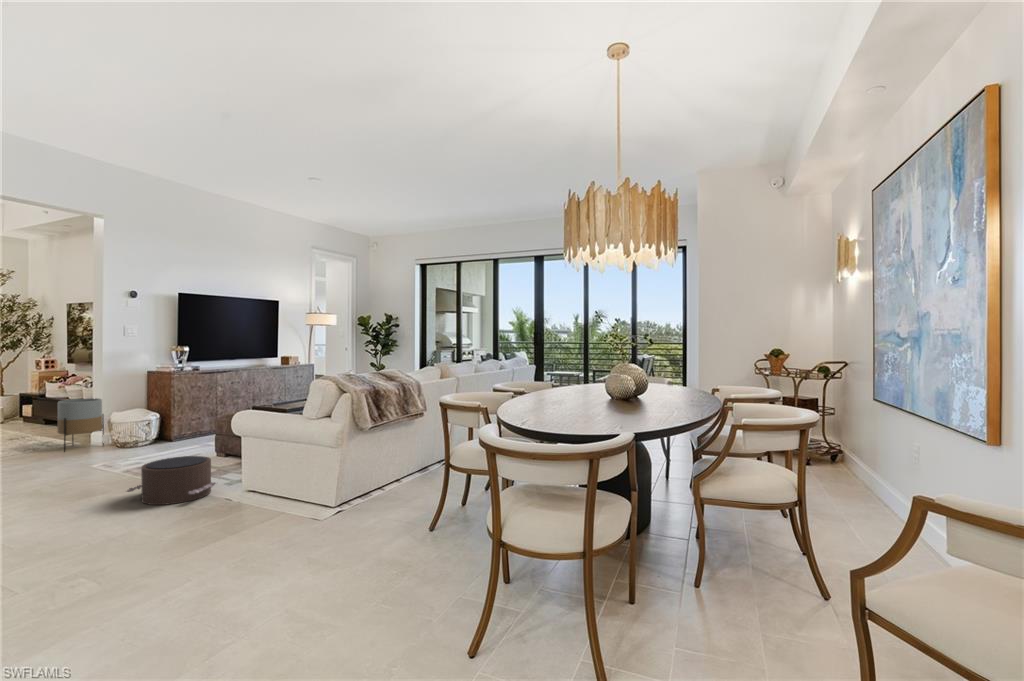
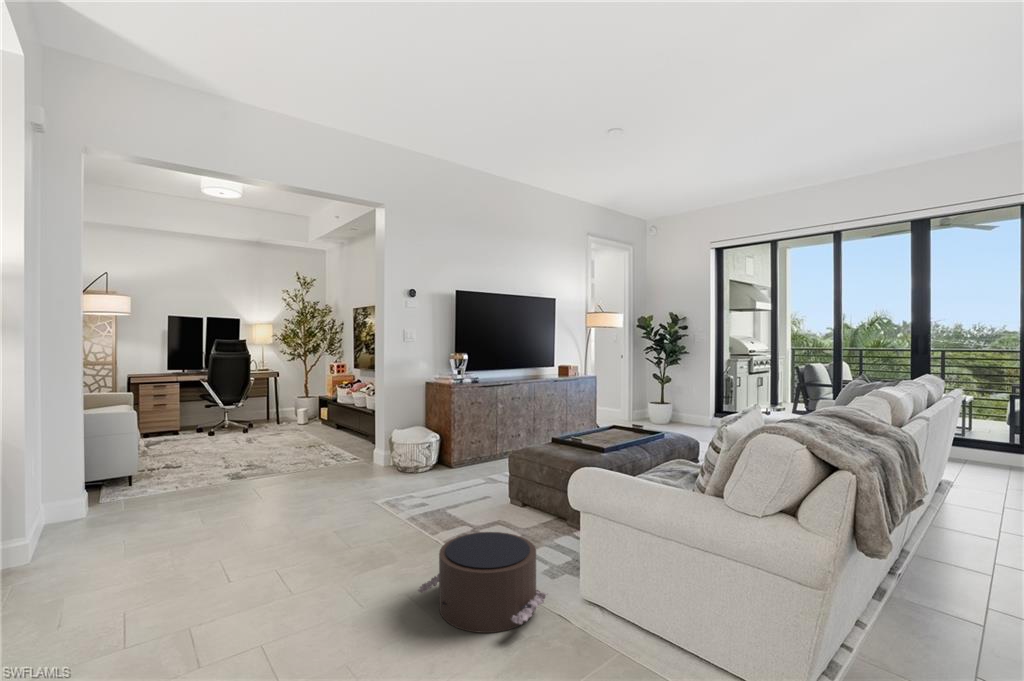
planter: present [57,398,104,452] -> none [343,412,385,475]

